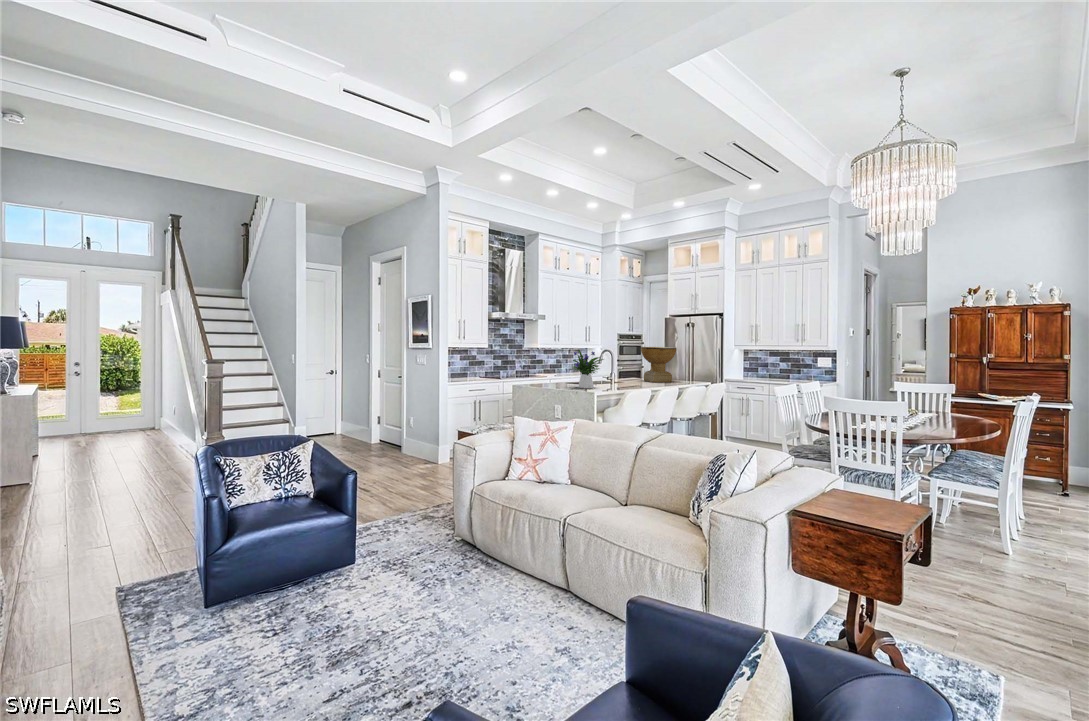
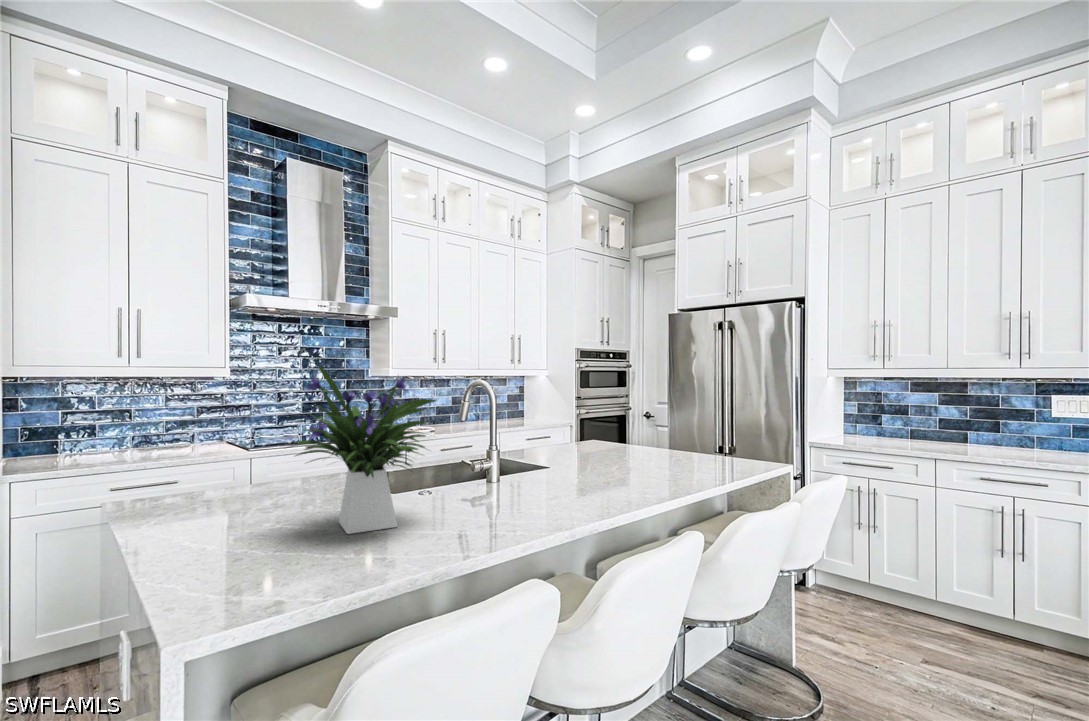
decorative bowl: present [641,347,676,382] -> none [608,366,715,476]

